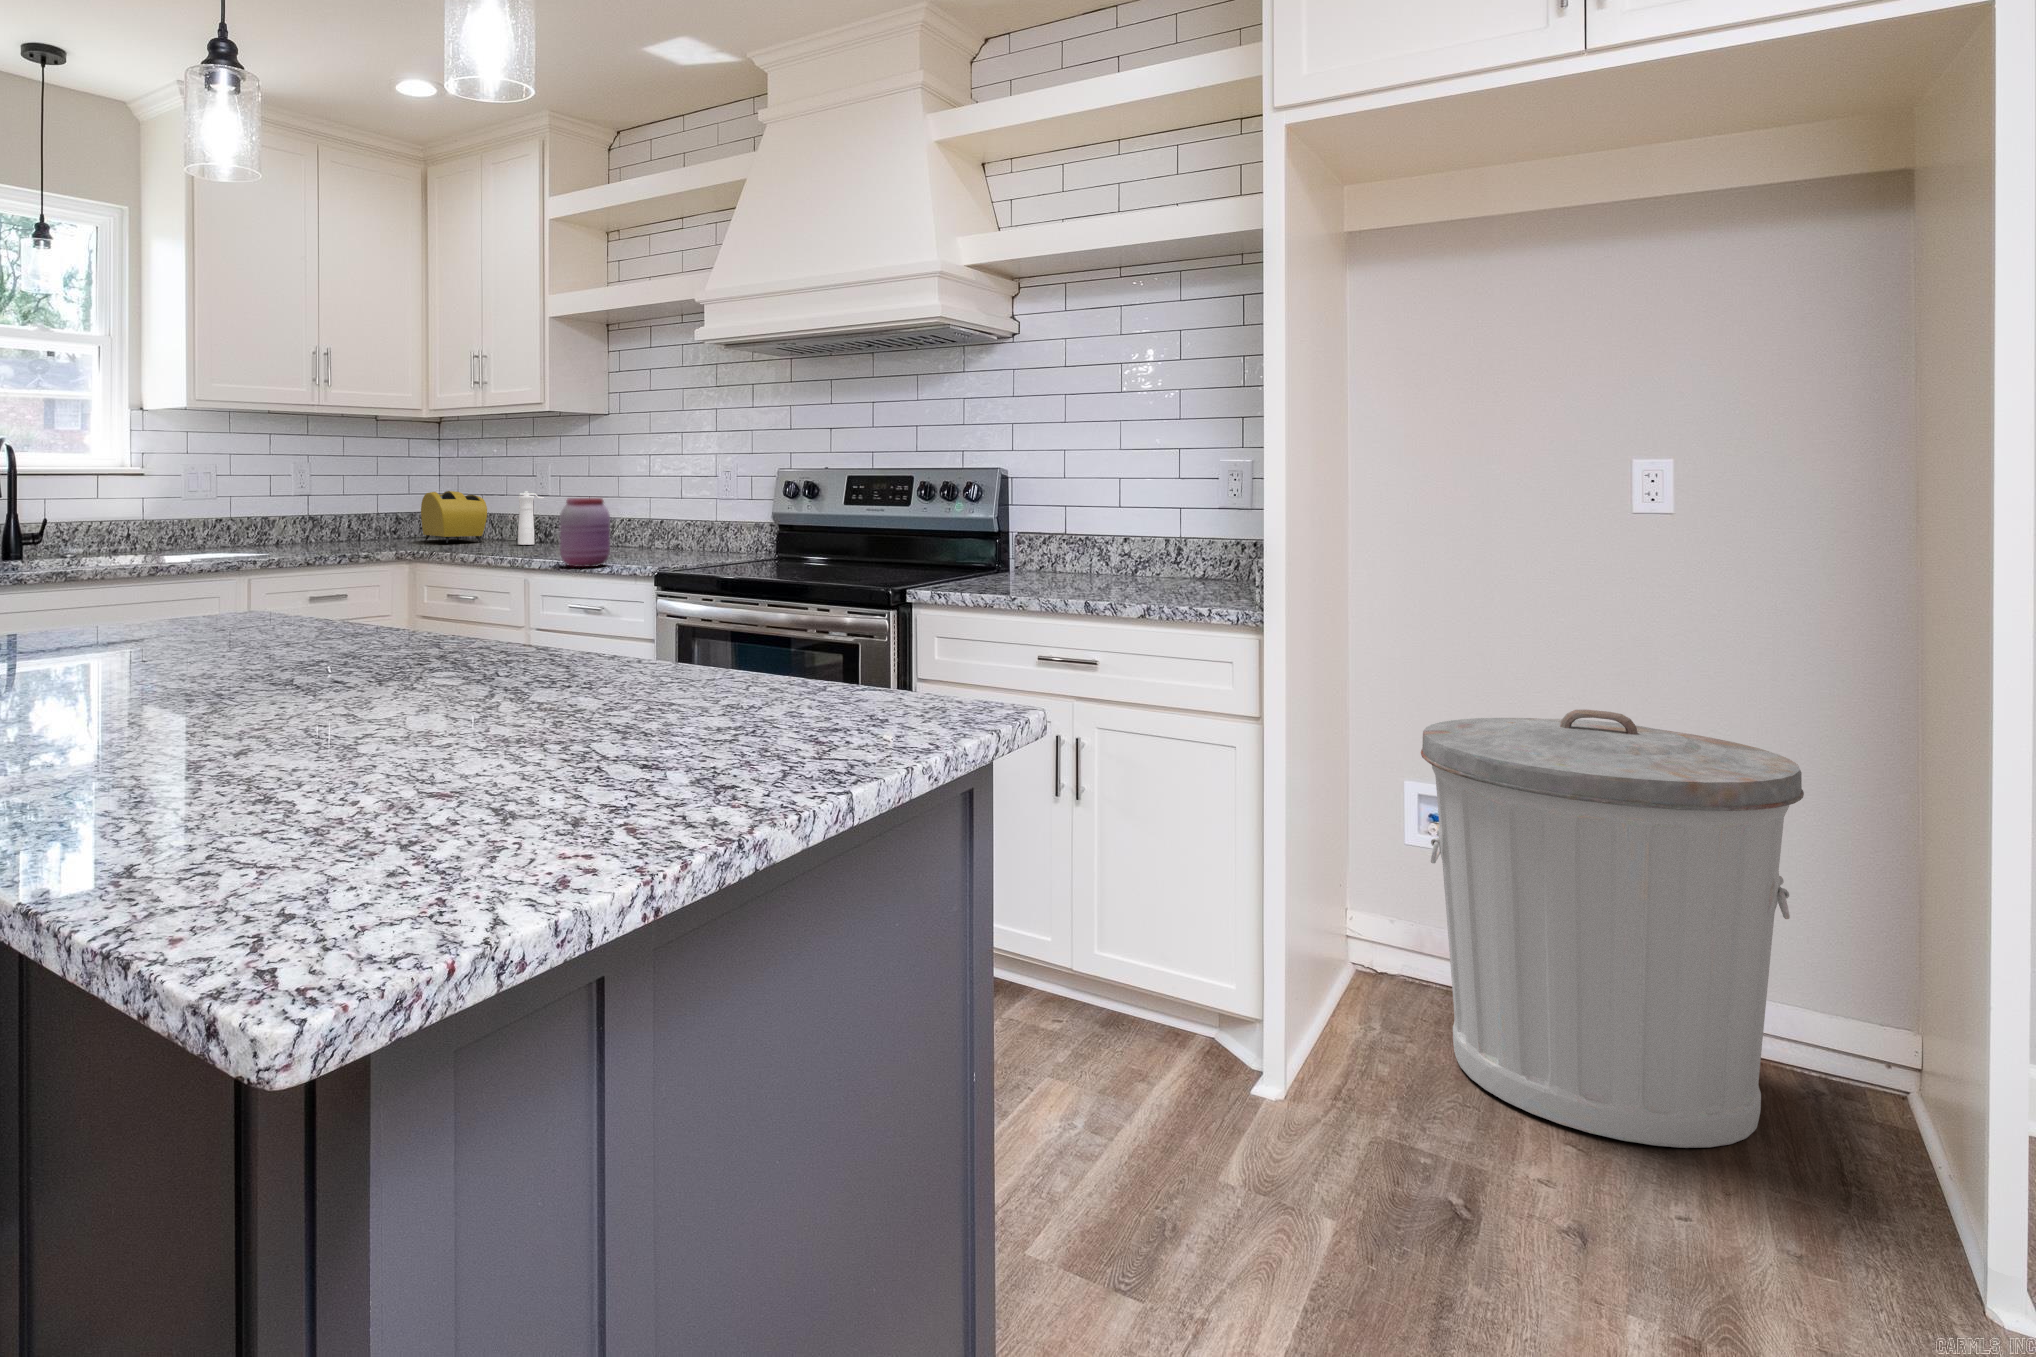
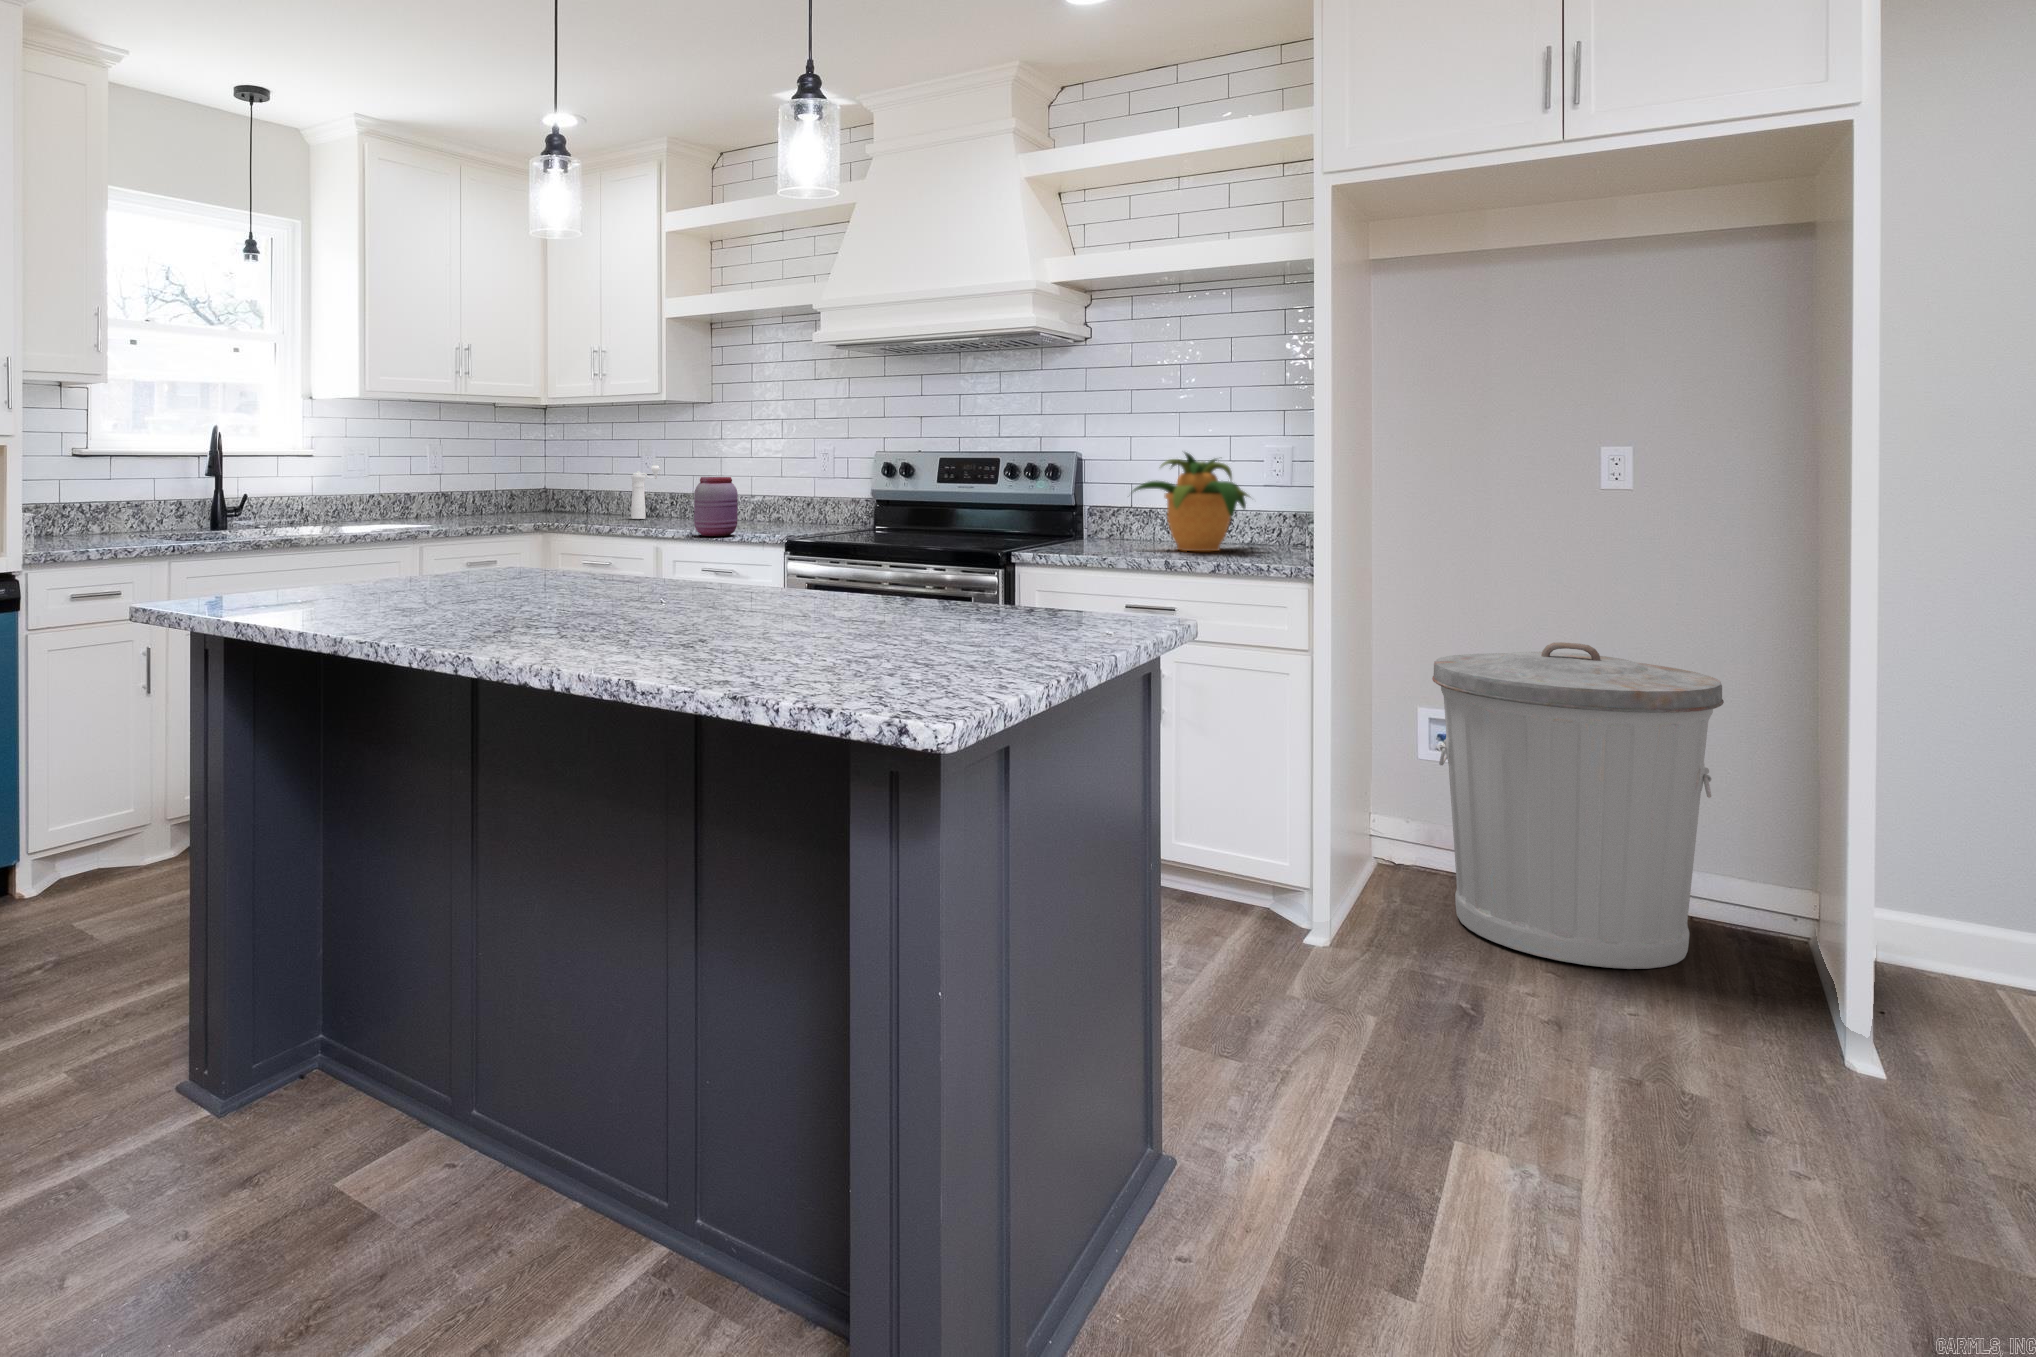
potted plant: none [1046,465,1204,589] -> present [1133,452,1249,551]
toaster: present [421,491,487,543] -> none [537,471,599,518]

